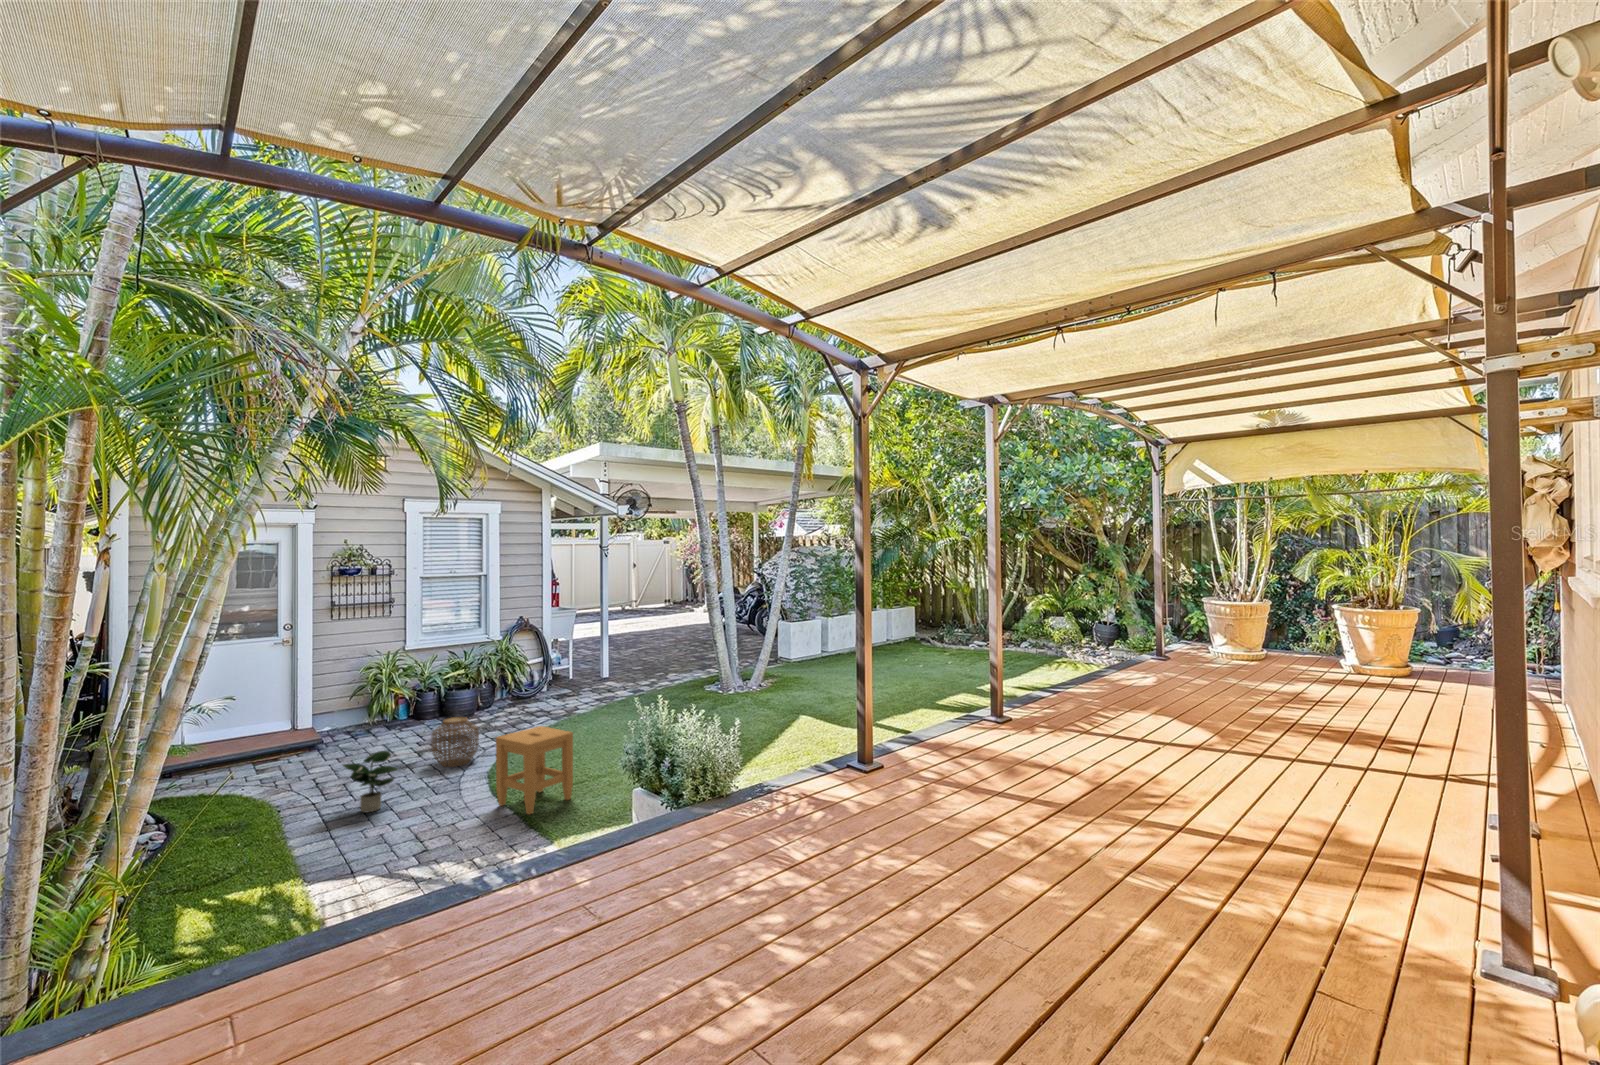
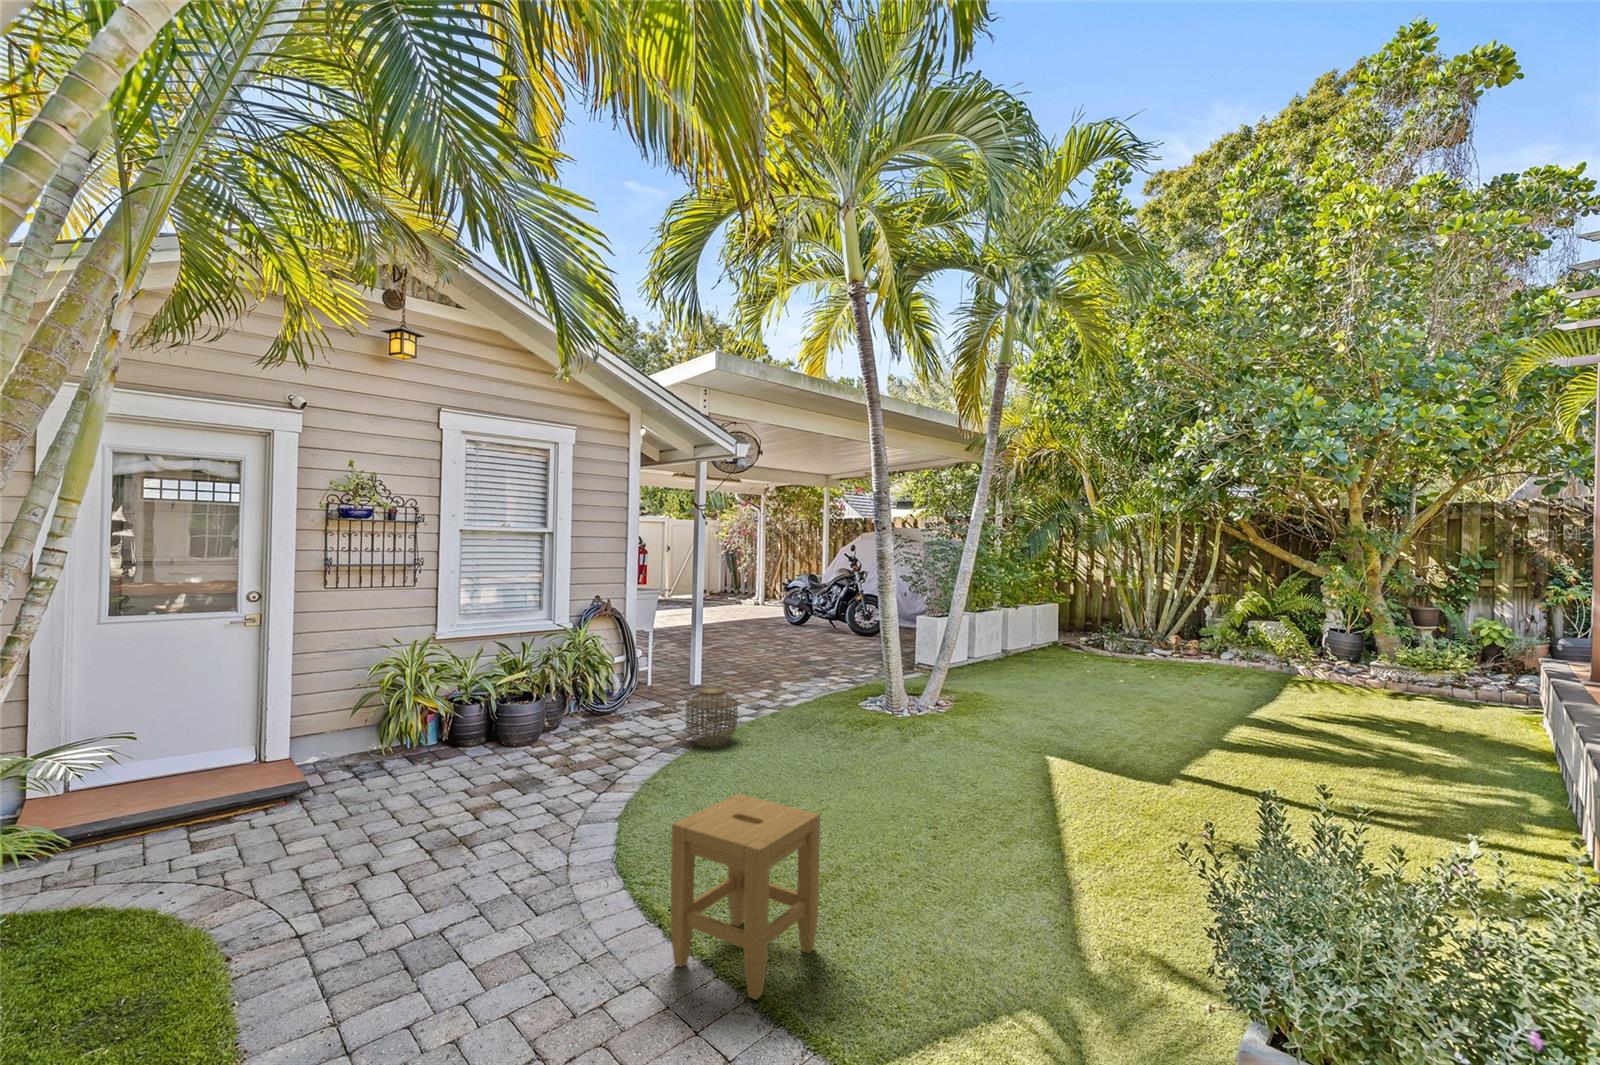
woven basket: present [431,717,479,767] -> present [686,687,738,747]
potted plant: present [343,751,398,812] -> none [352,839,470,978]

